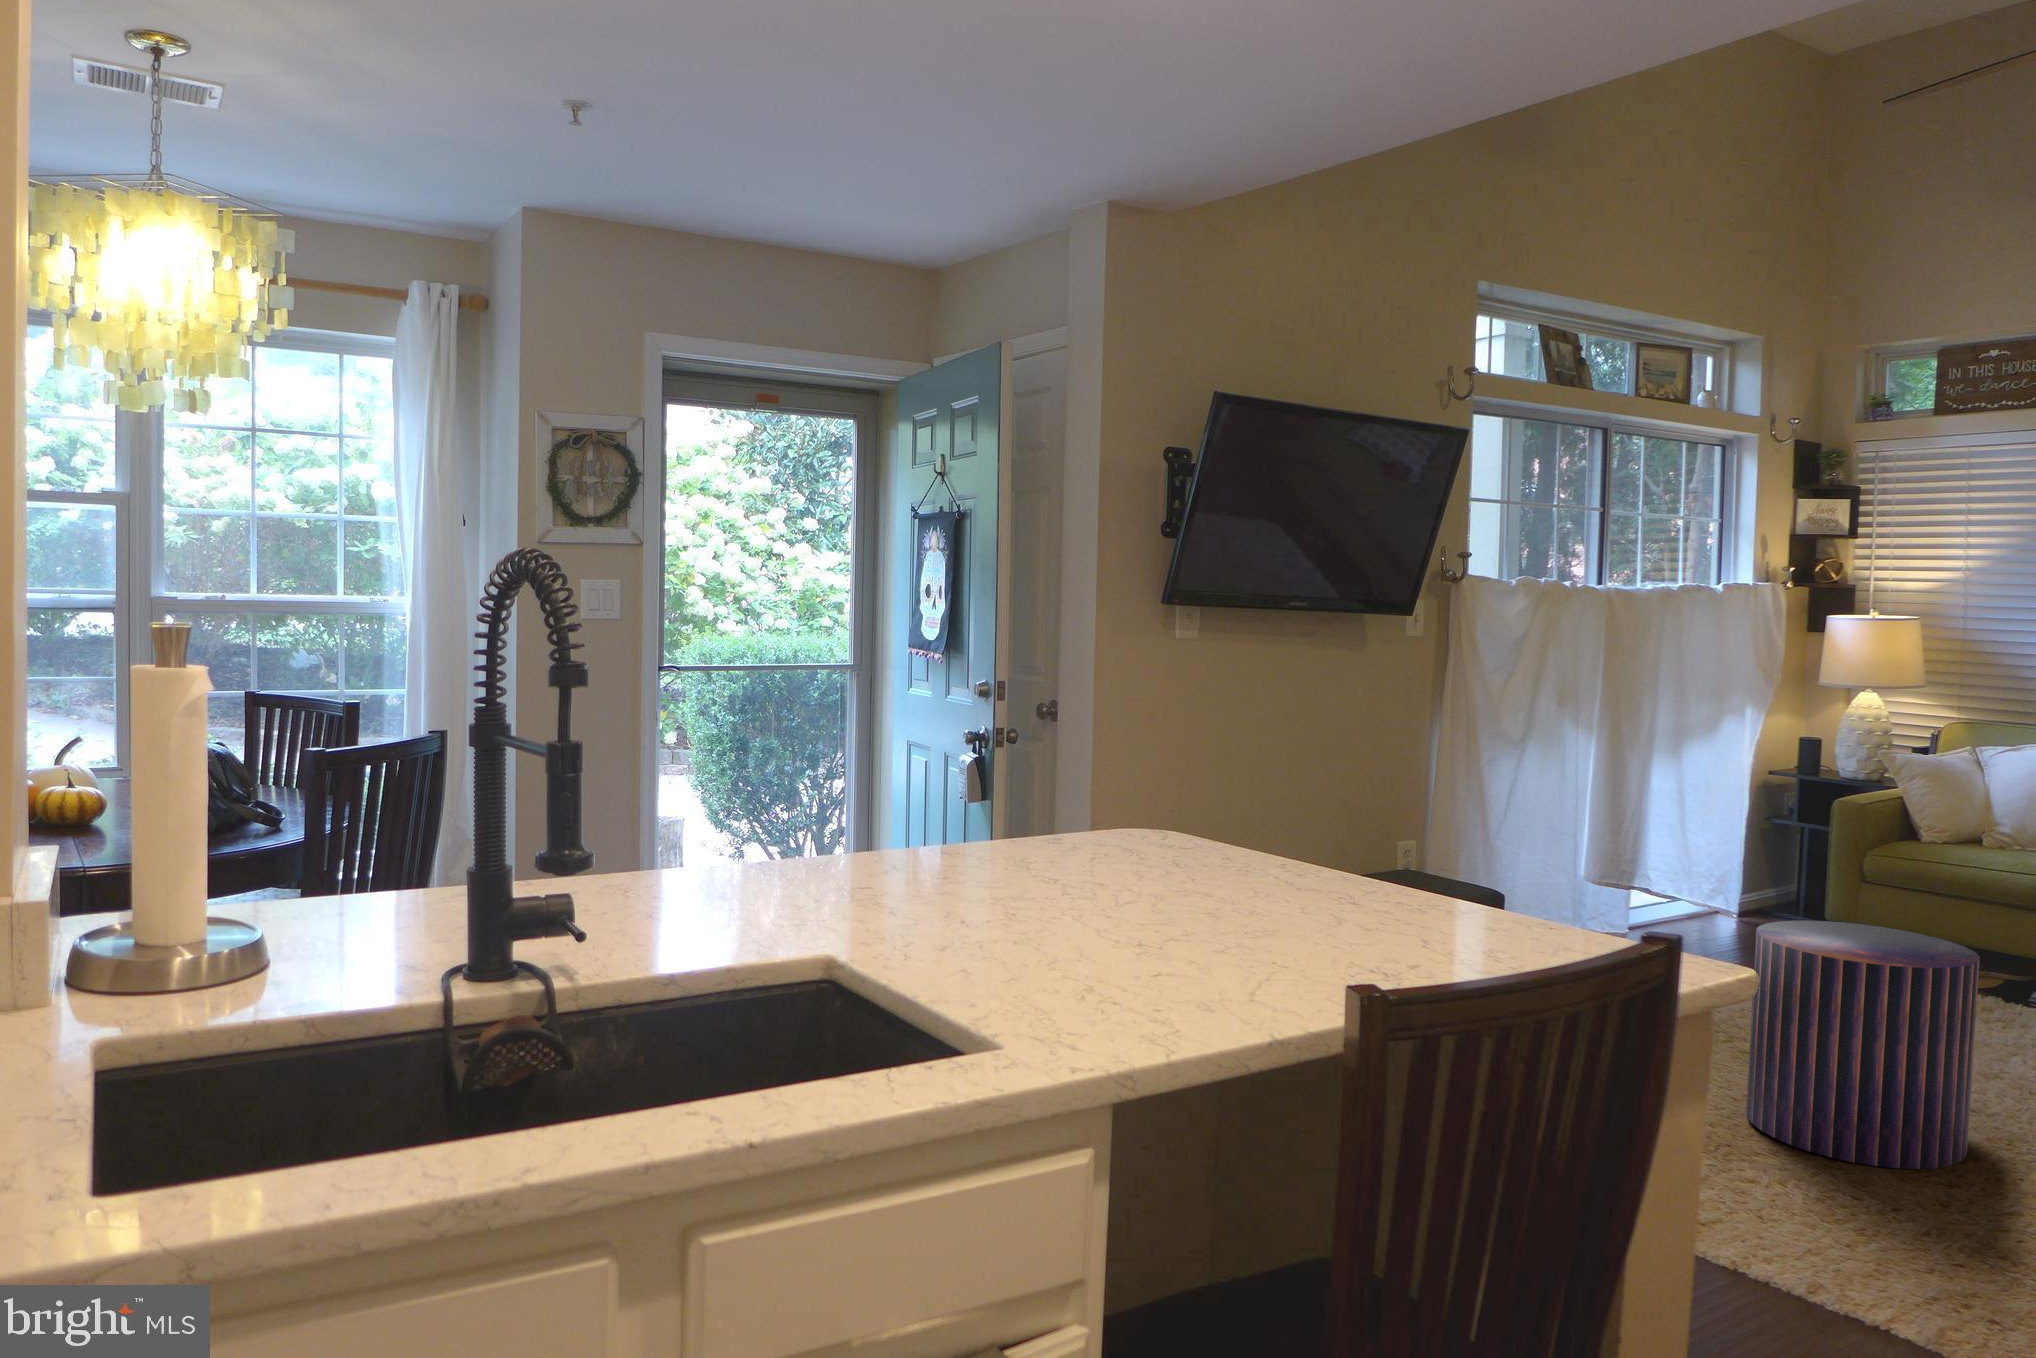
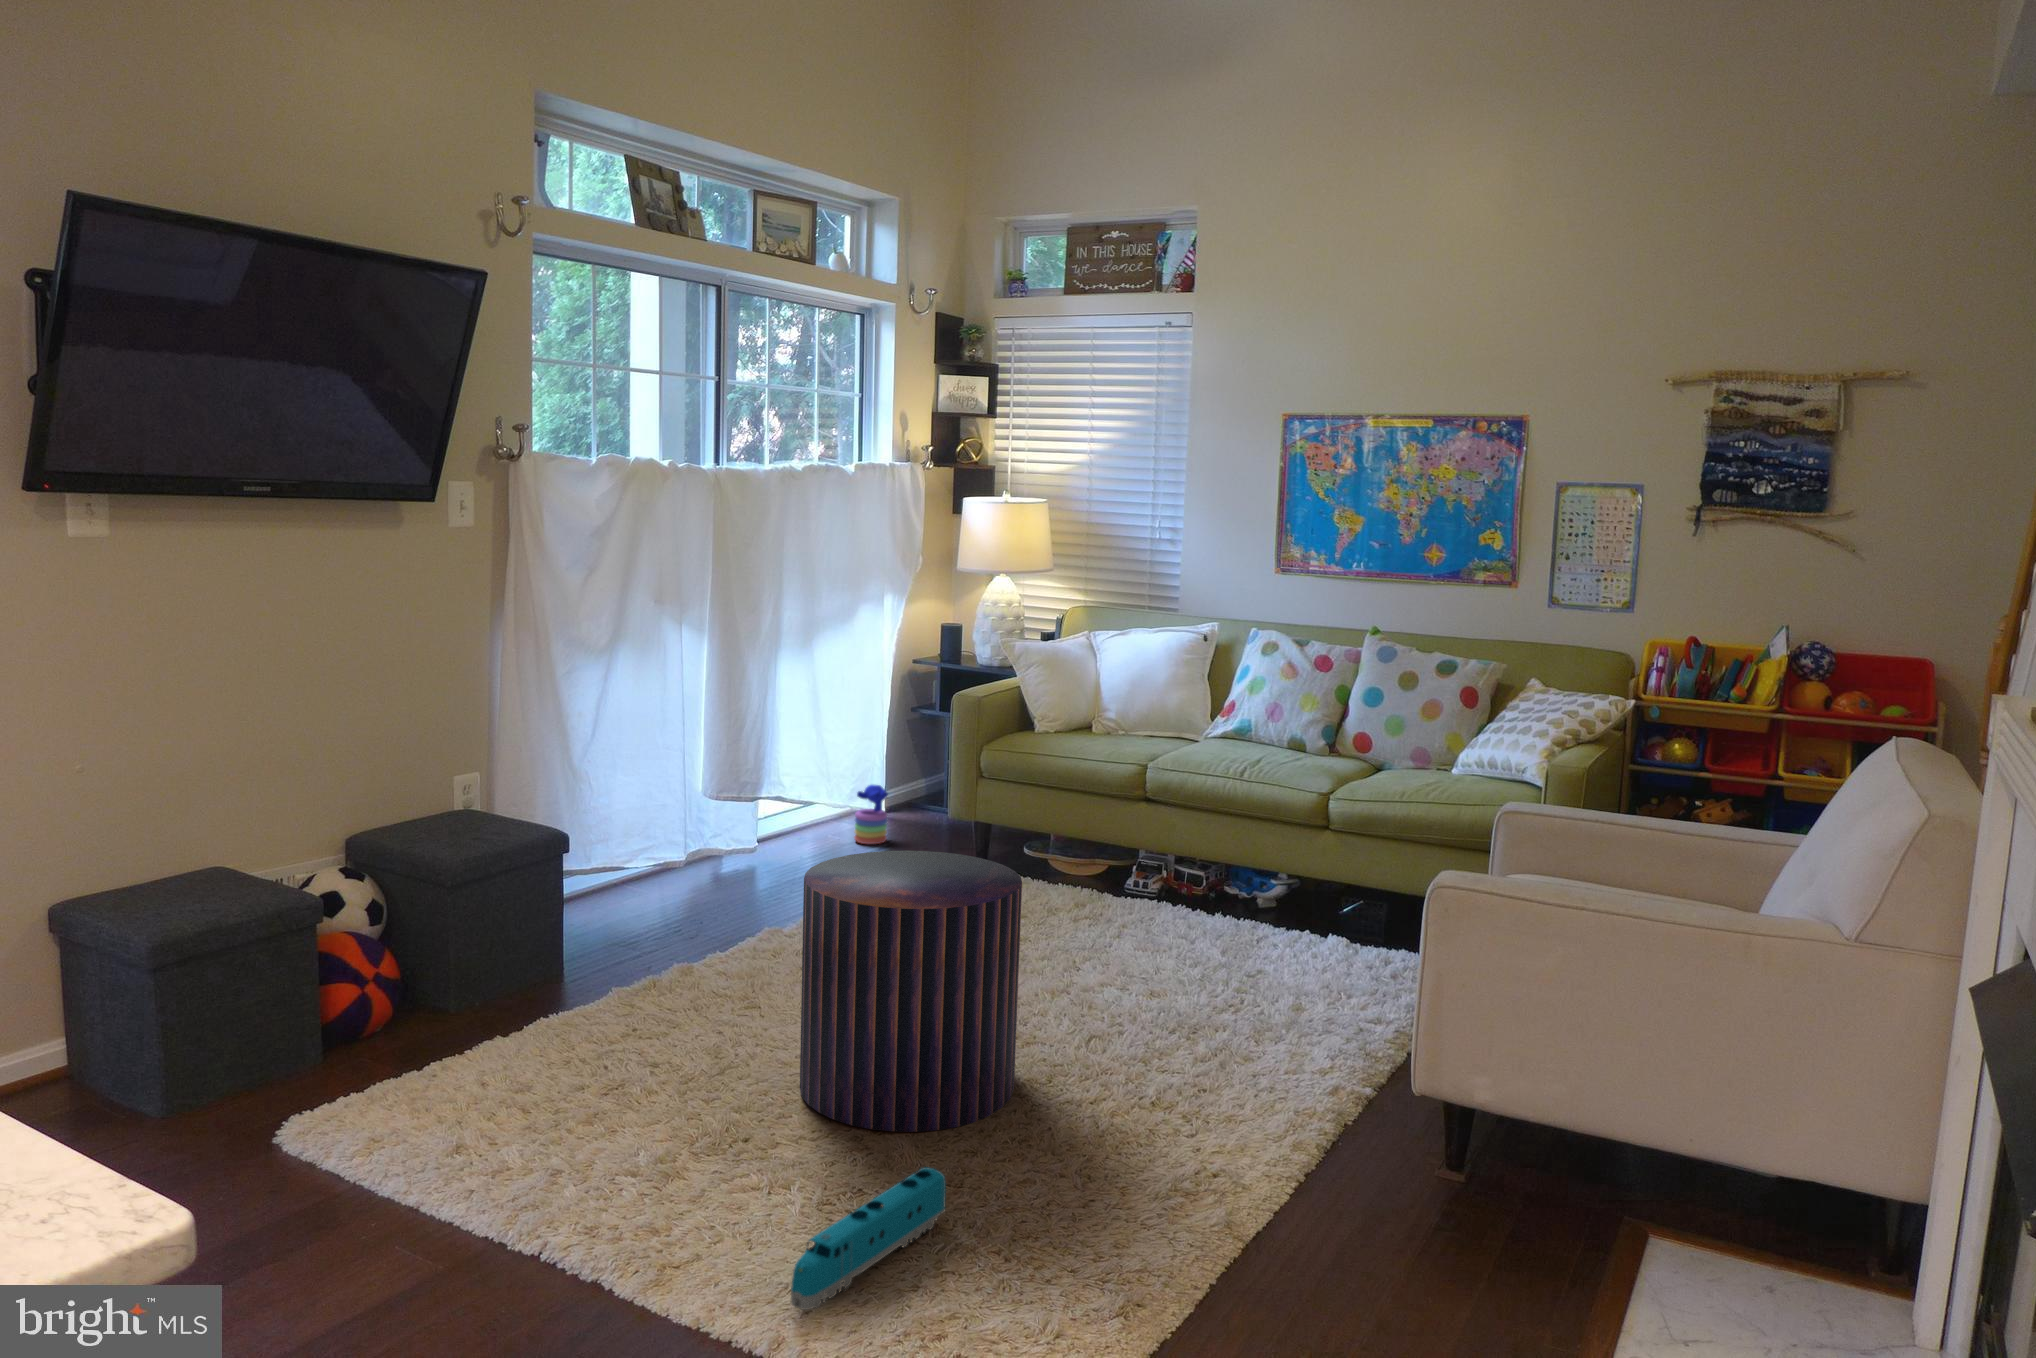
stacking toy: none [1718,881,1755,938] -> present [854,785,888,844]
toy train: none [1806,1184,1934,1272] -> present [791,1167,946,1310]

